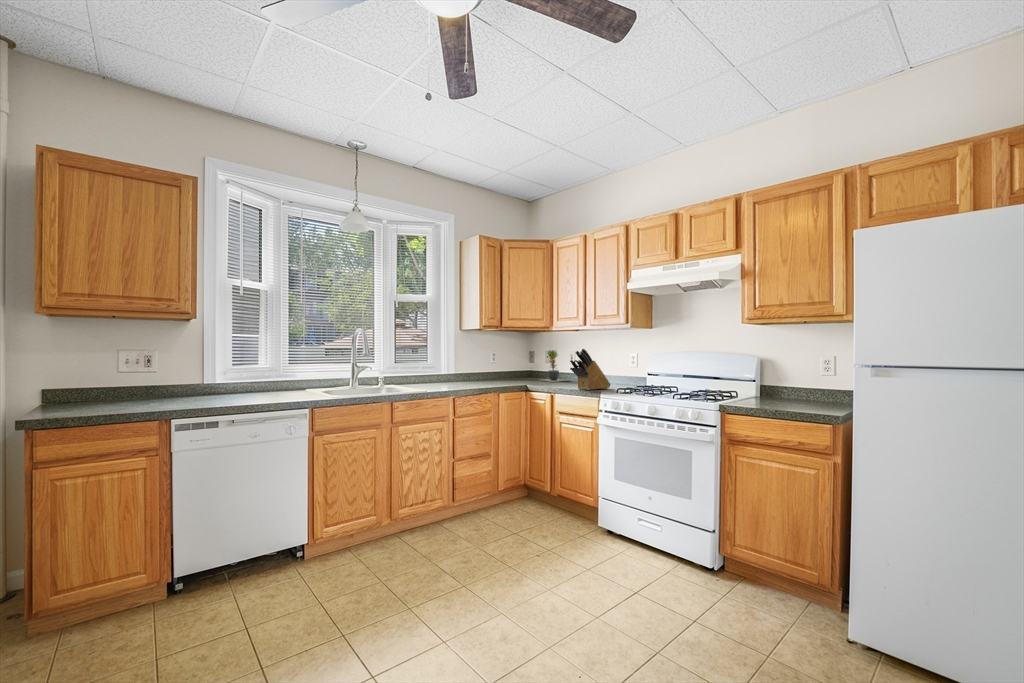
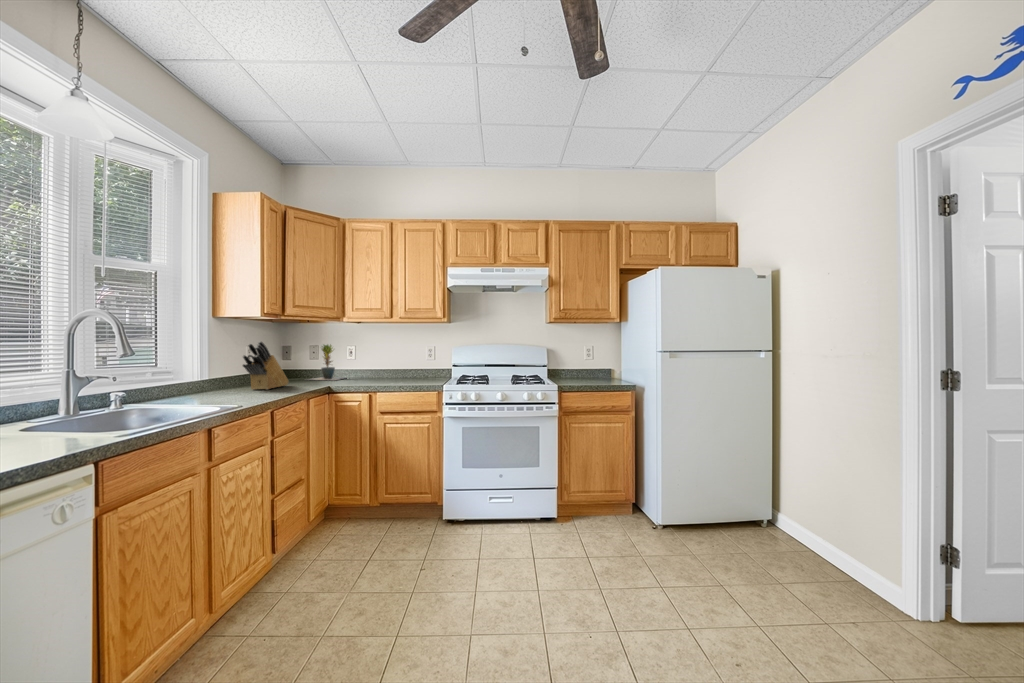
knife block: present [570,349,611,390] -> present [243,341,289,390]

